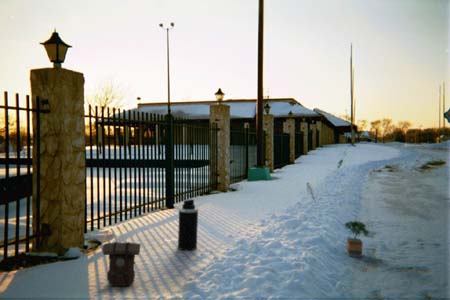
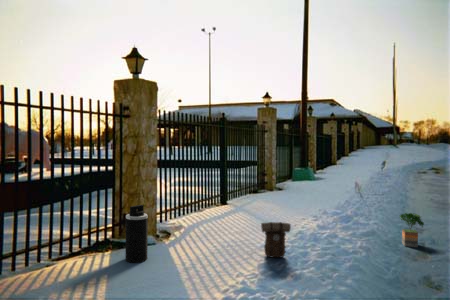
trash can: present [178,199,198,250] -> present [125,205,148,263]
backpack: present [102,242,140,286] -> present [261,222,291,258]

